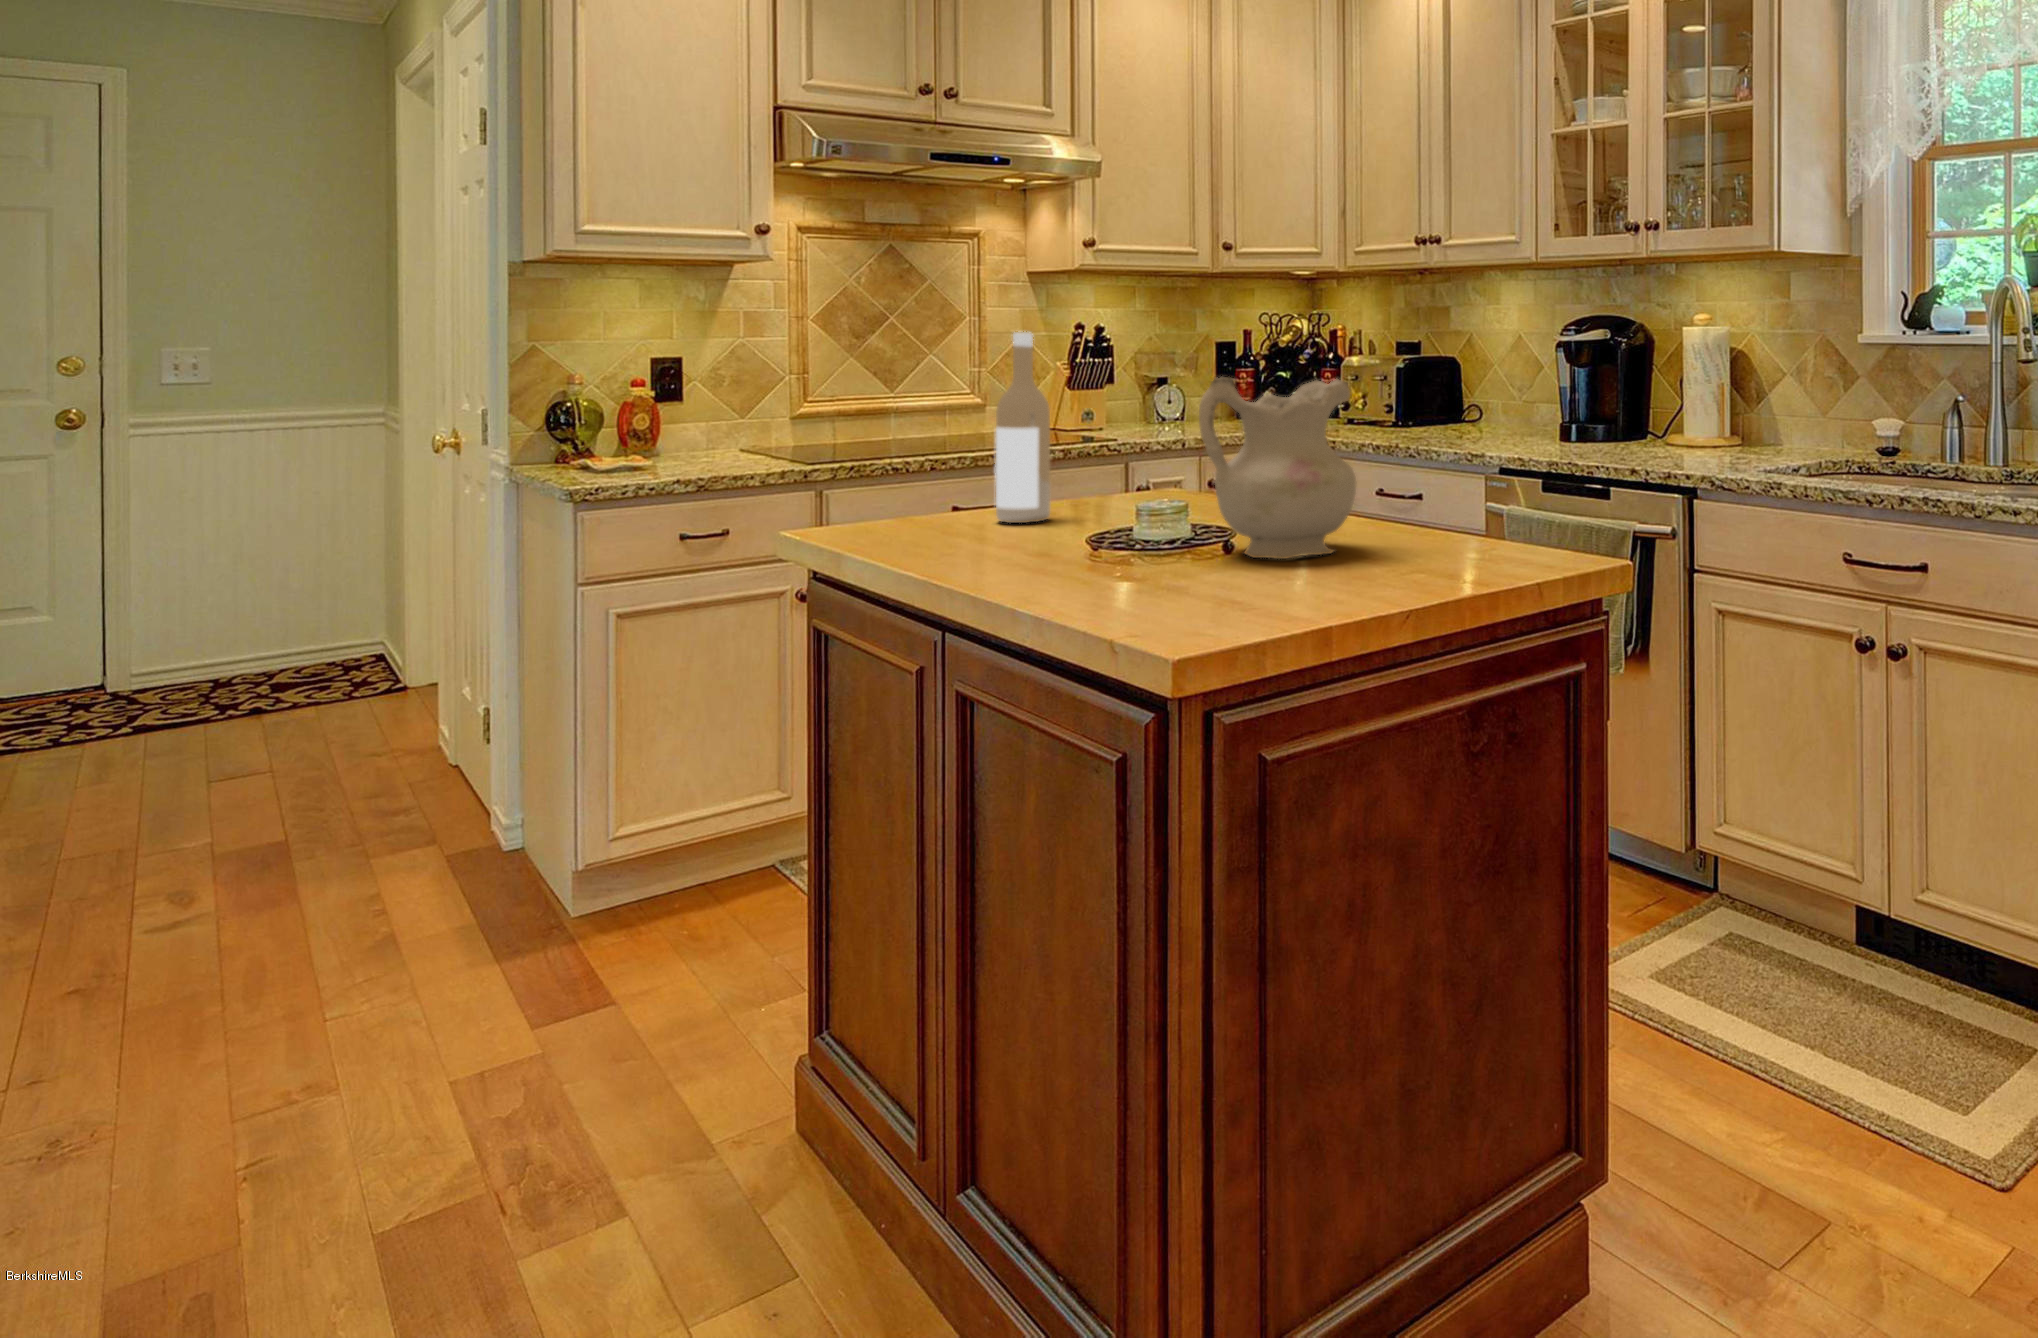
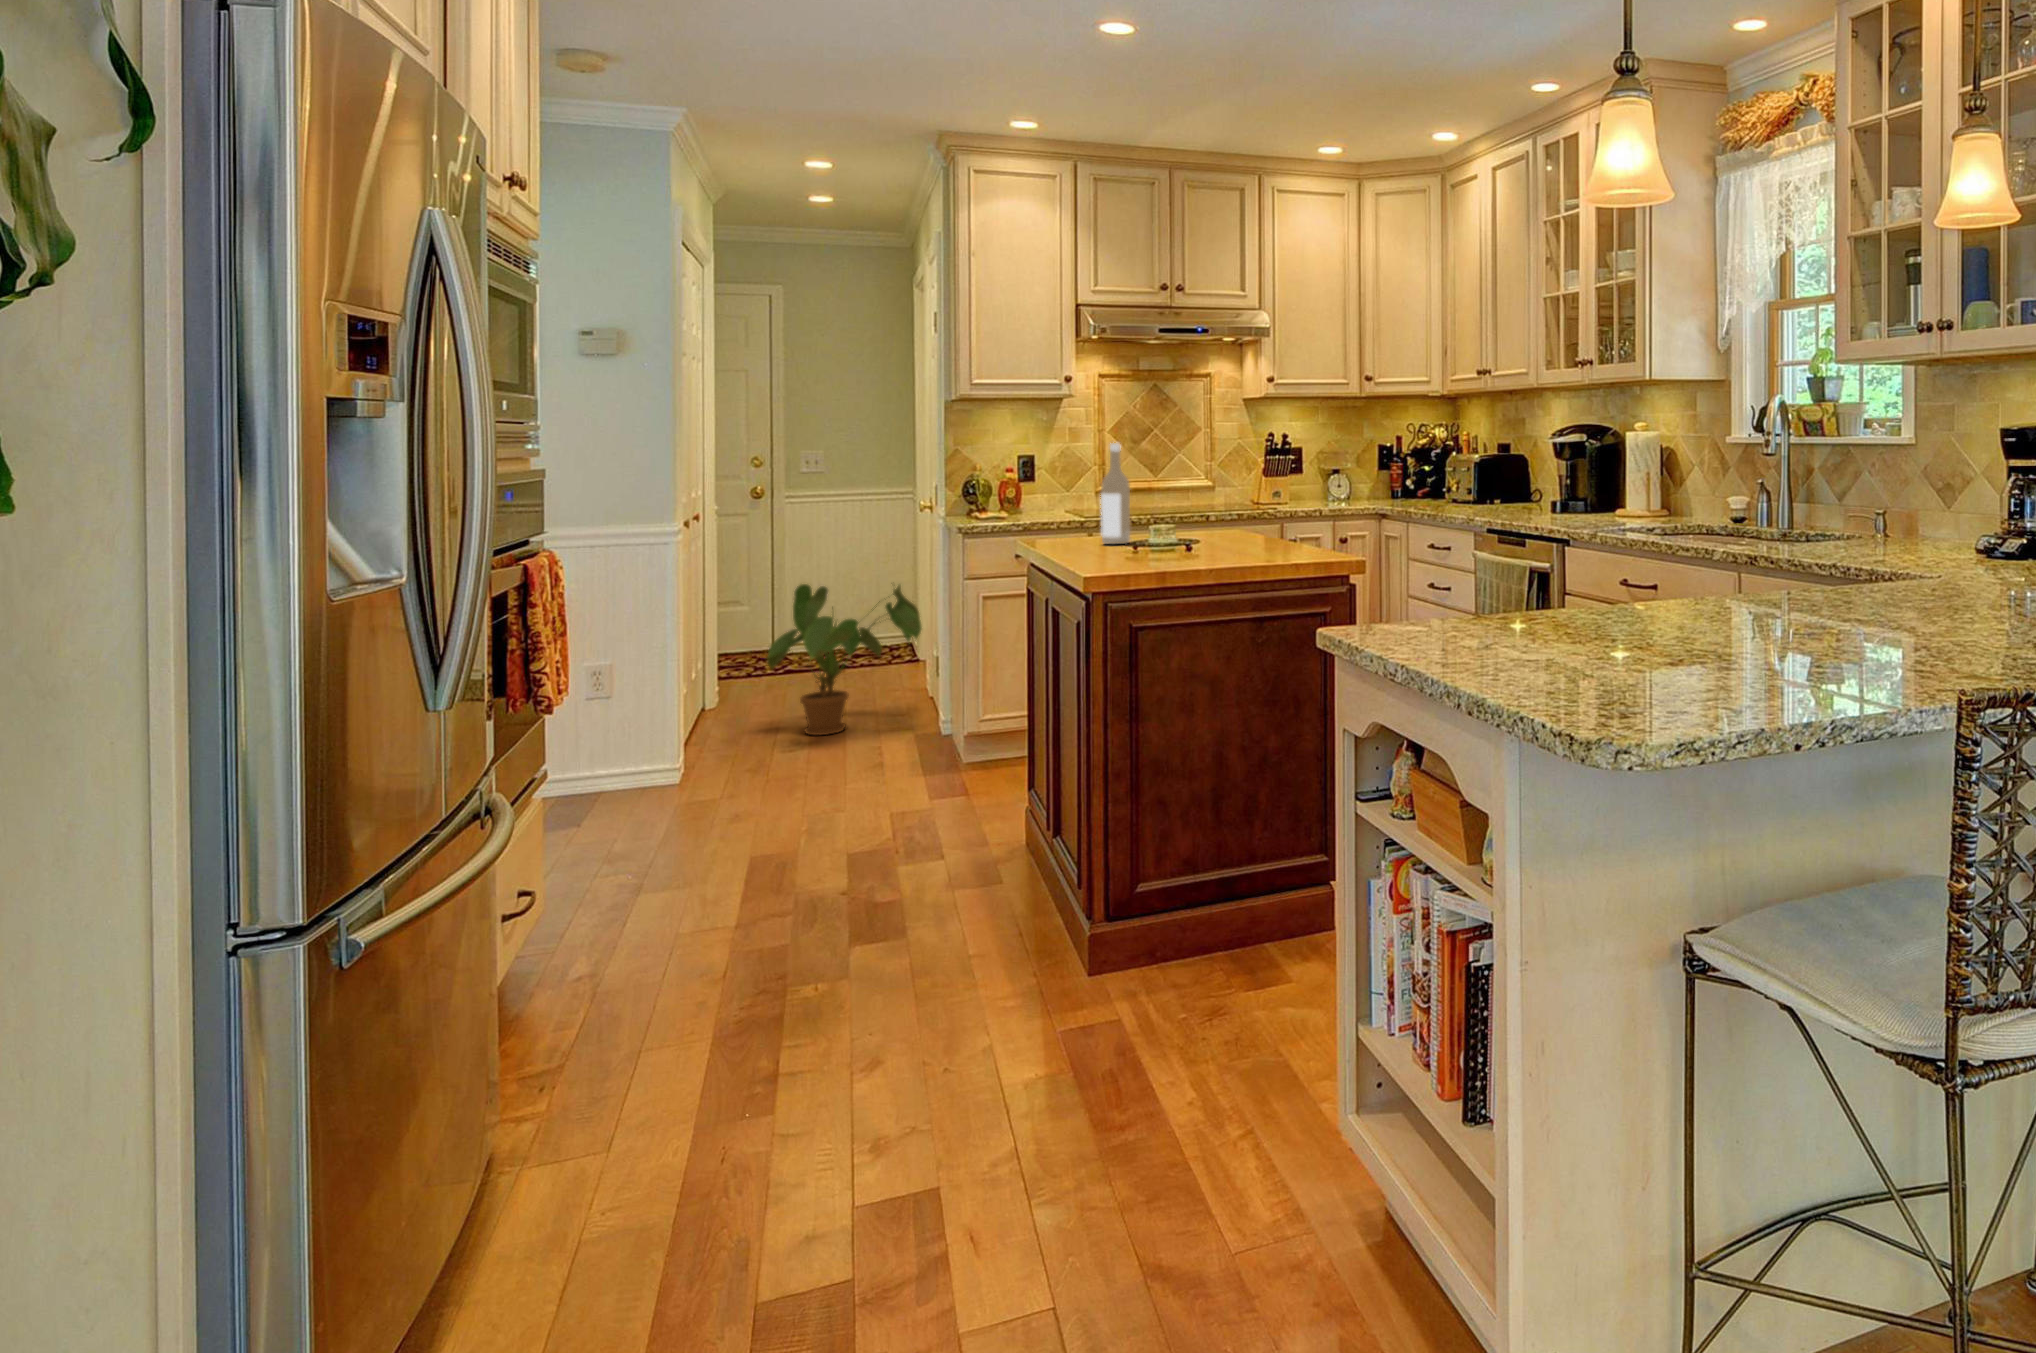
ceramic pitcher: present [1199,377,1356,559] -> none [1154,466,1239,560]
house plant: none [125,574,469,860] -> present [767,584,922,735]

